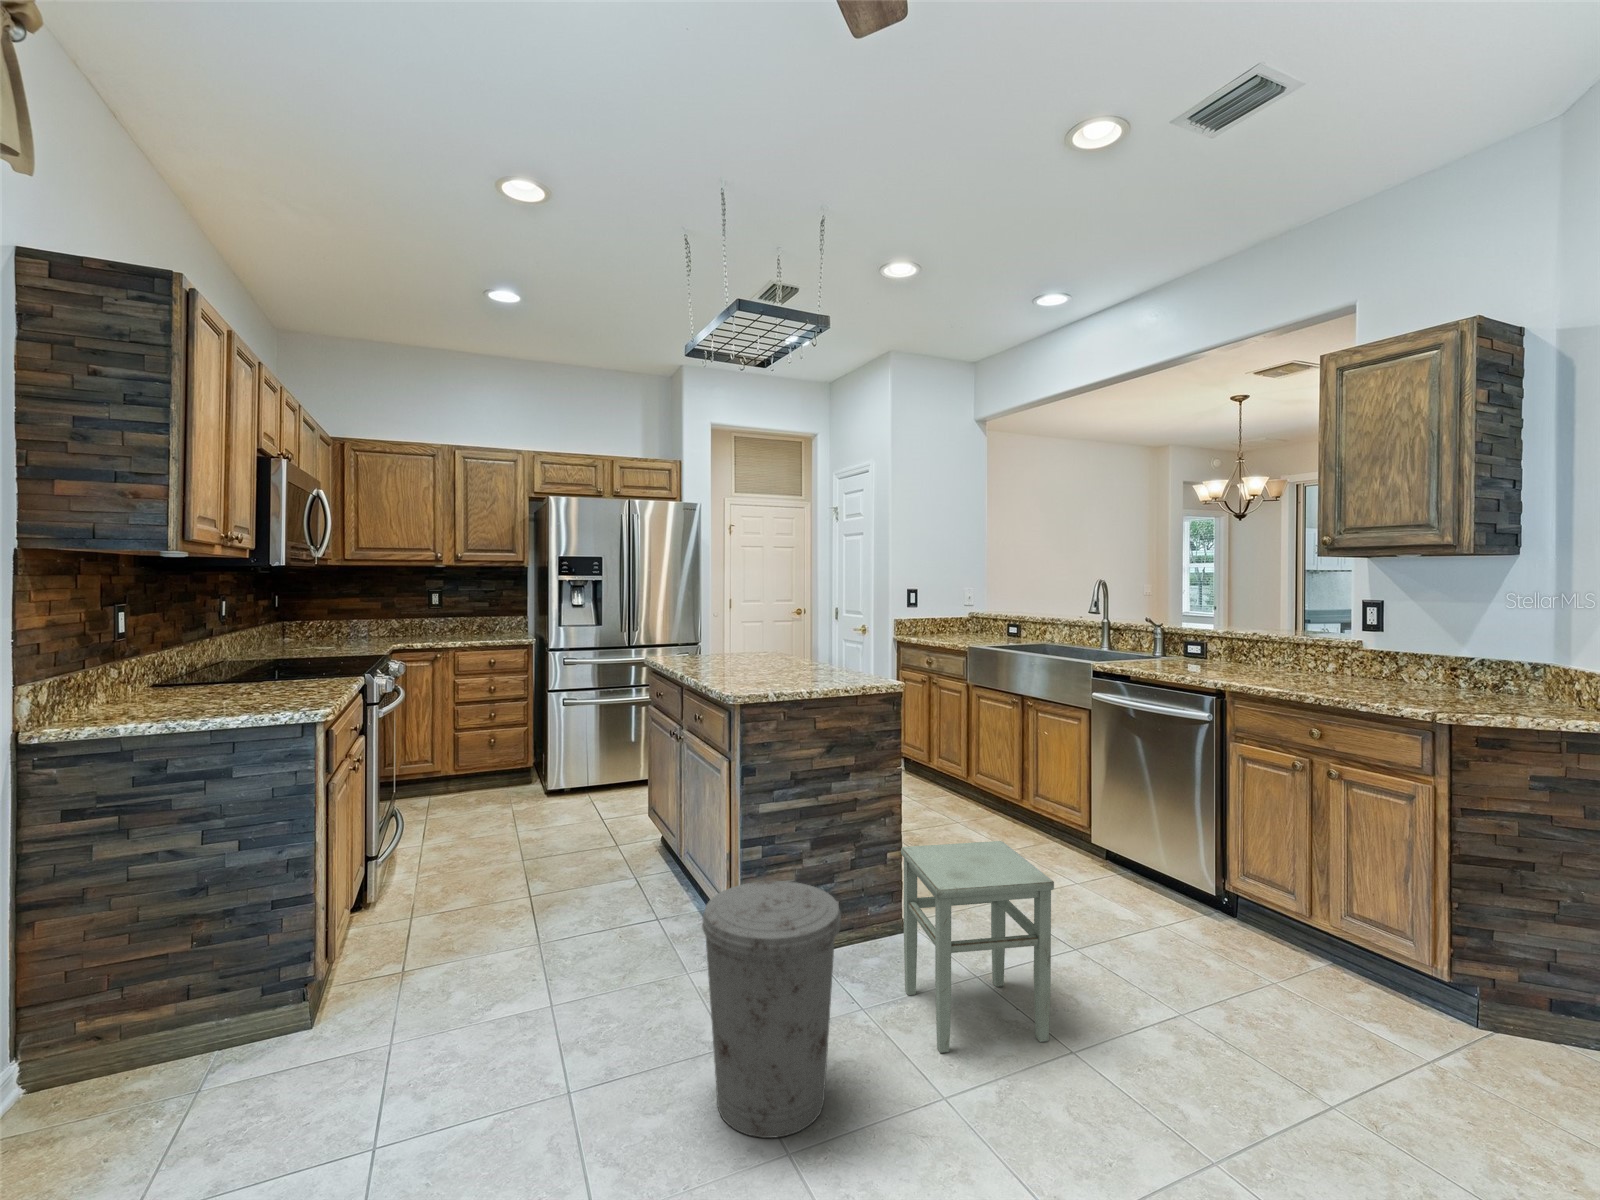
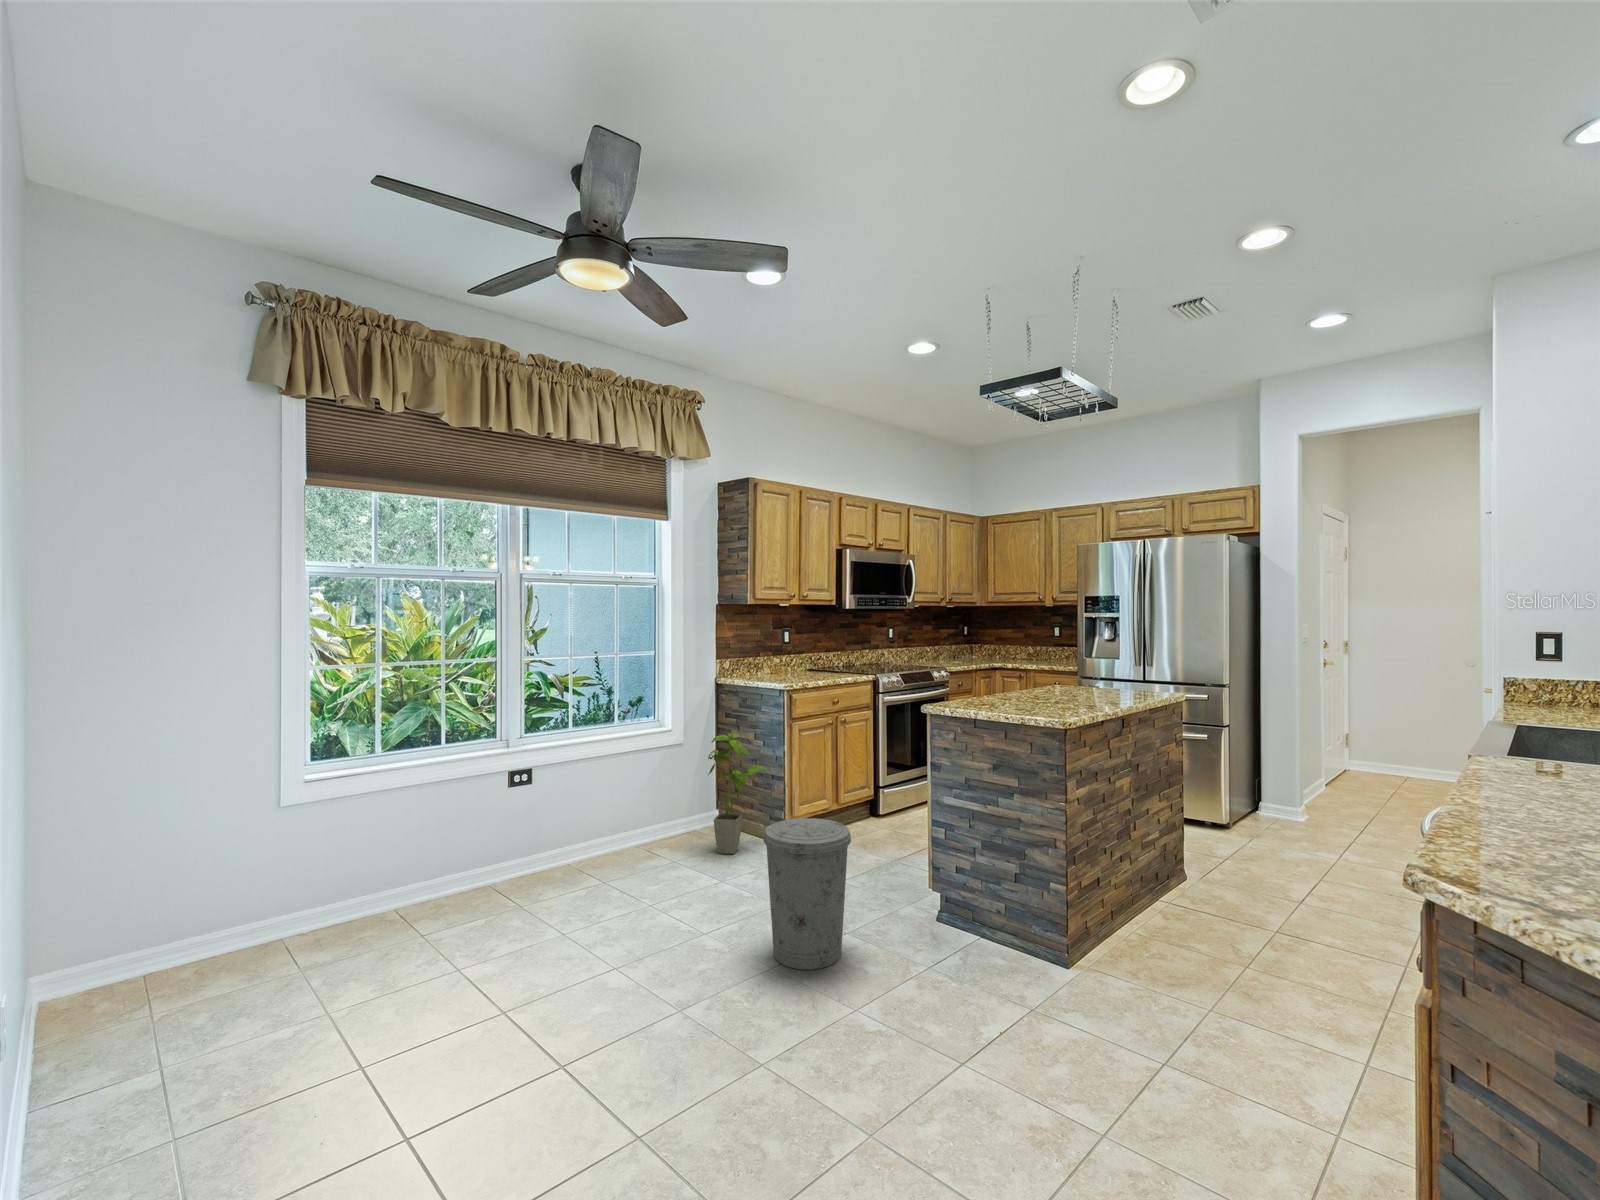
house plant: none [168,831,340,1121] -> present [708,733,768,854]
stool: present [901,841,1054,1053] -> none [897,854,1042,1054]

